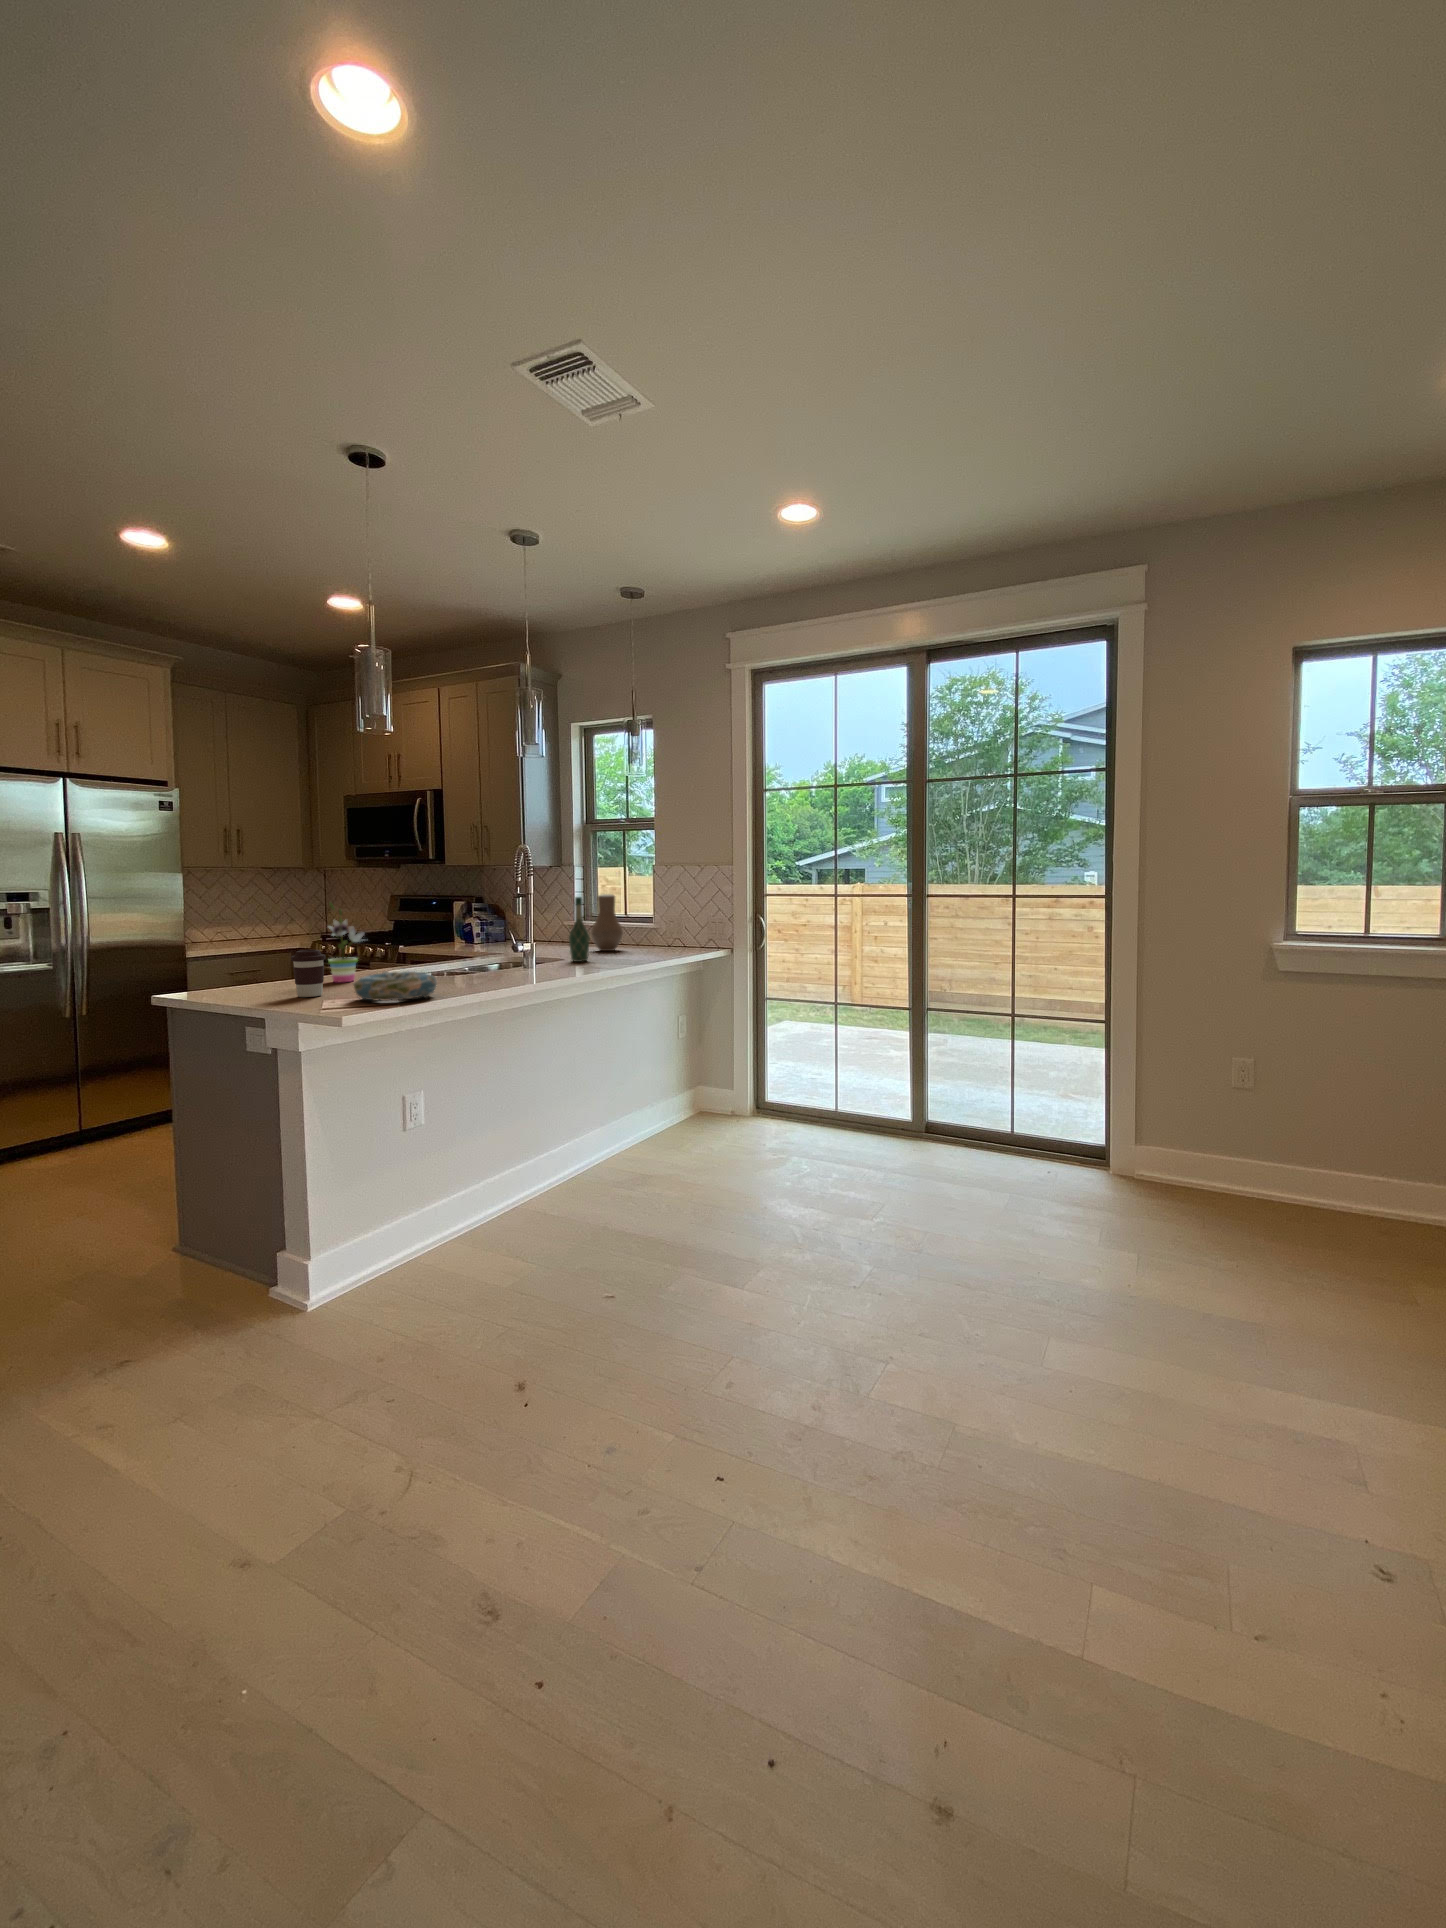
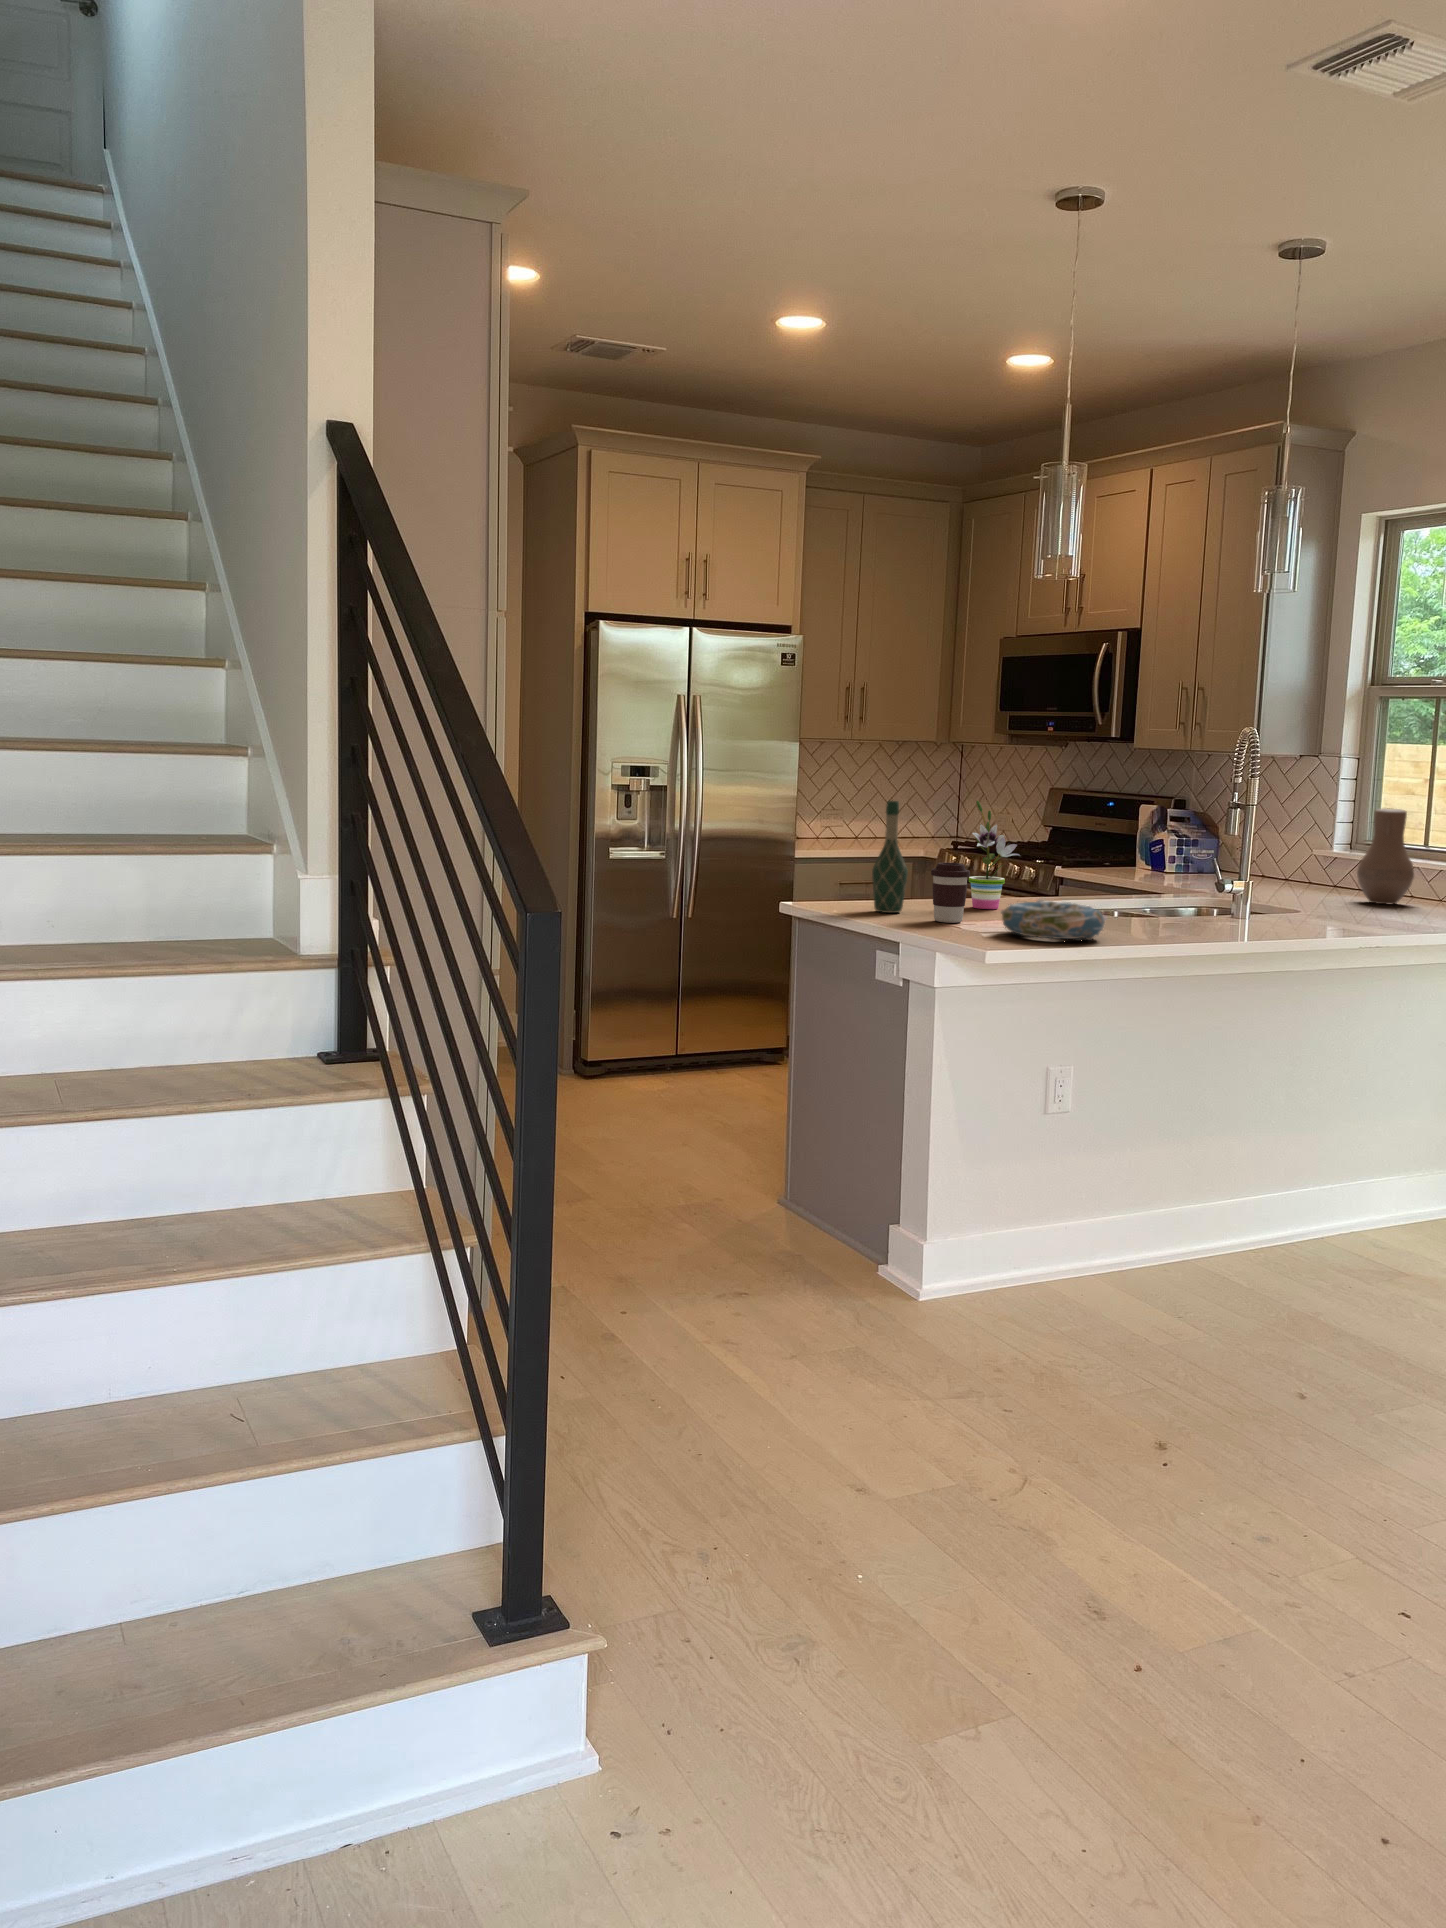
wine bottle: present [569,897,590,962] -> present [872,801,908,913]

